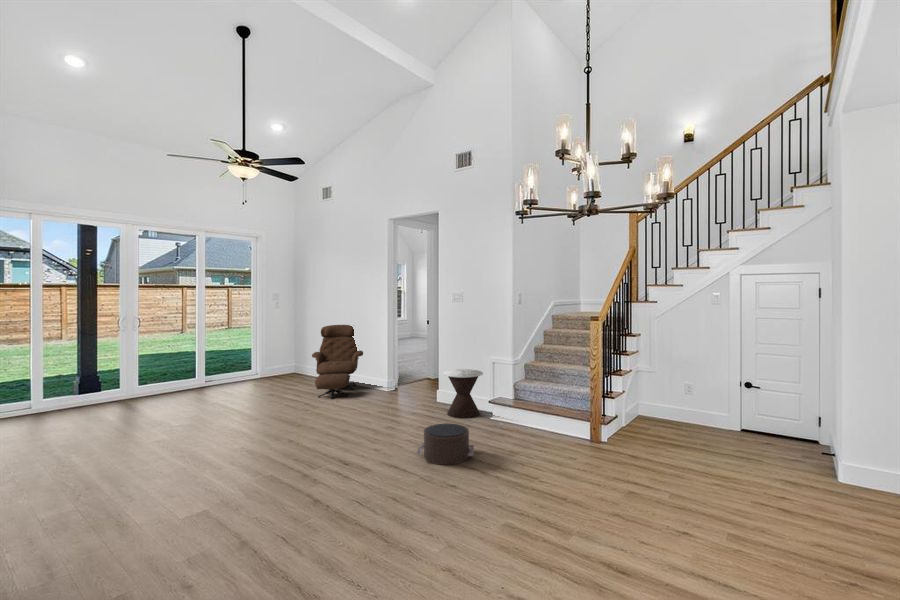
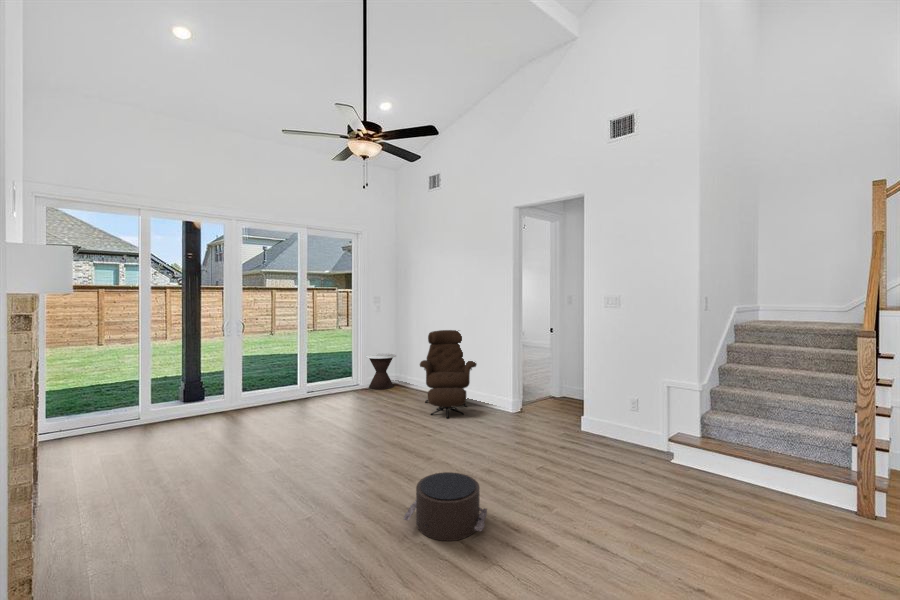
side table: present [443,369,483,418] -> present [366,354,396,390]
pouf: present [417,423,474,465] -> present [404,472,487,541]

